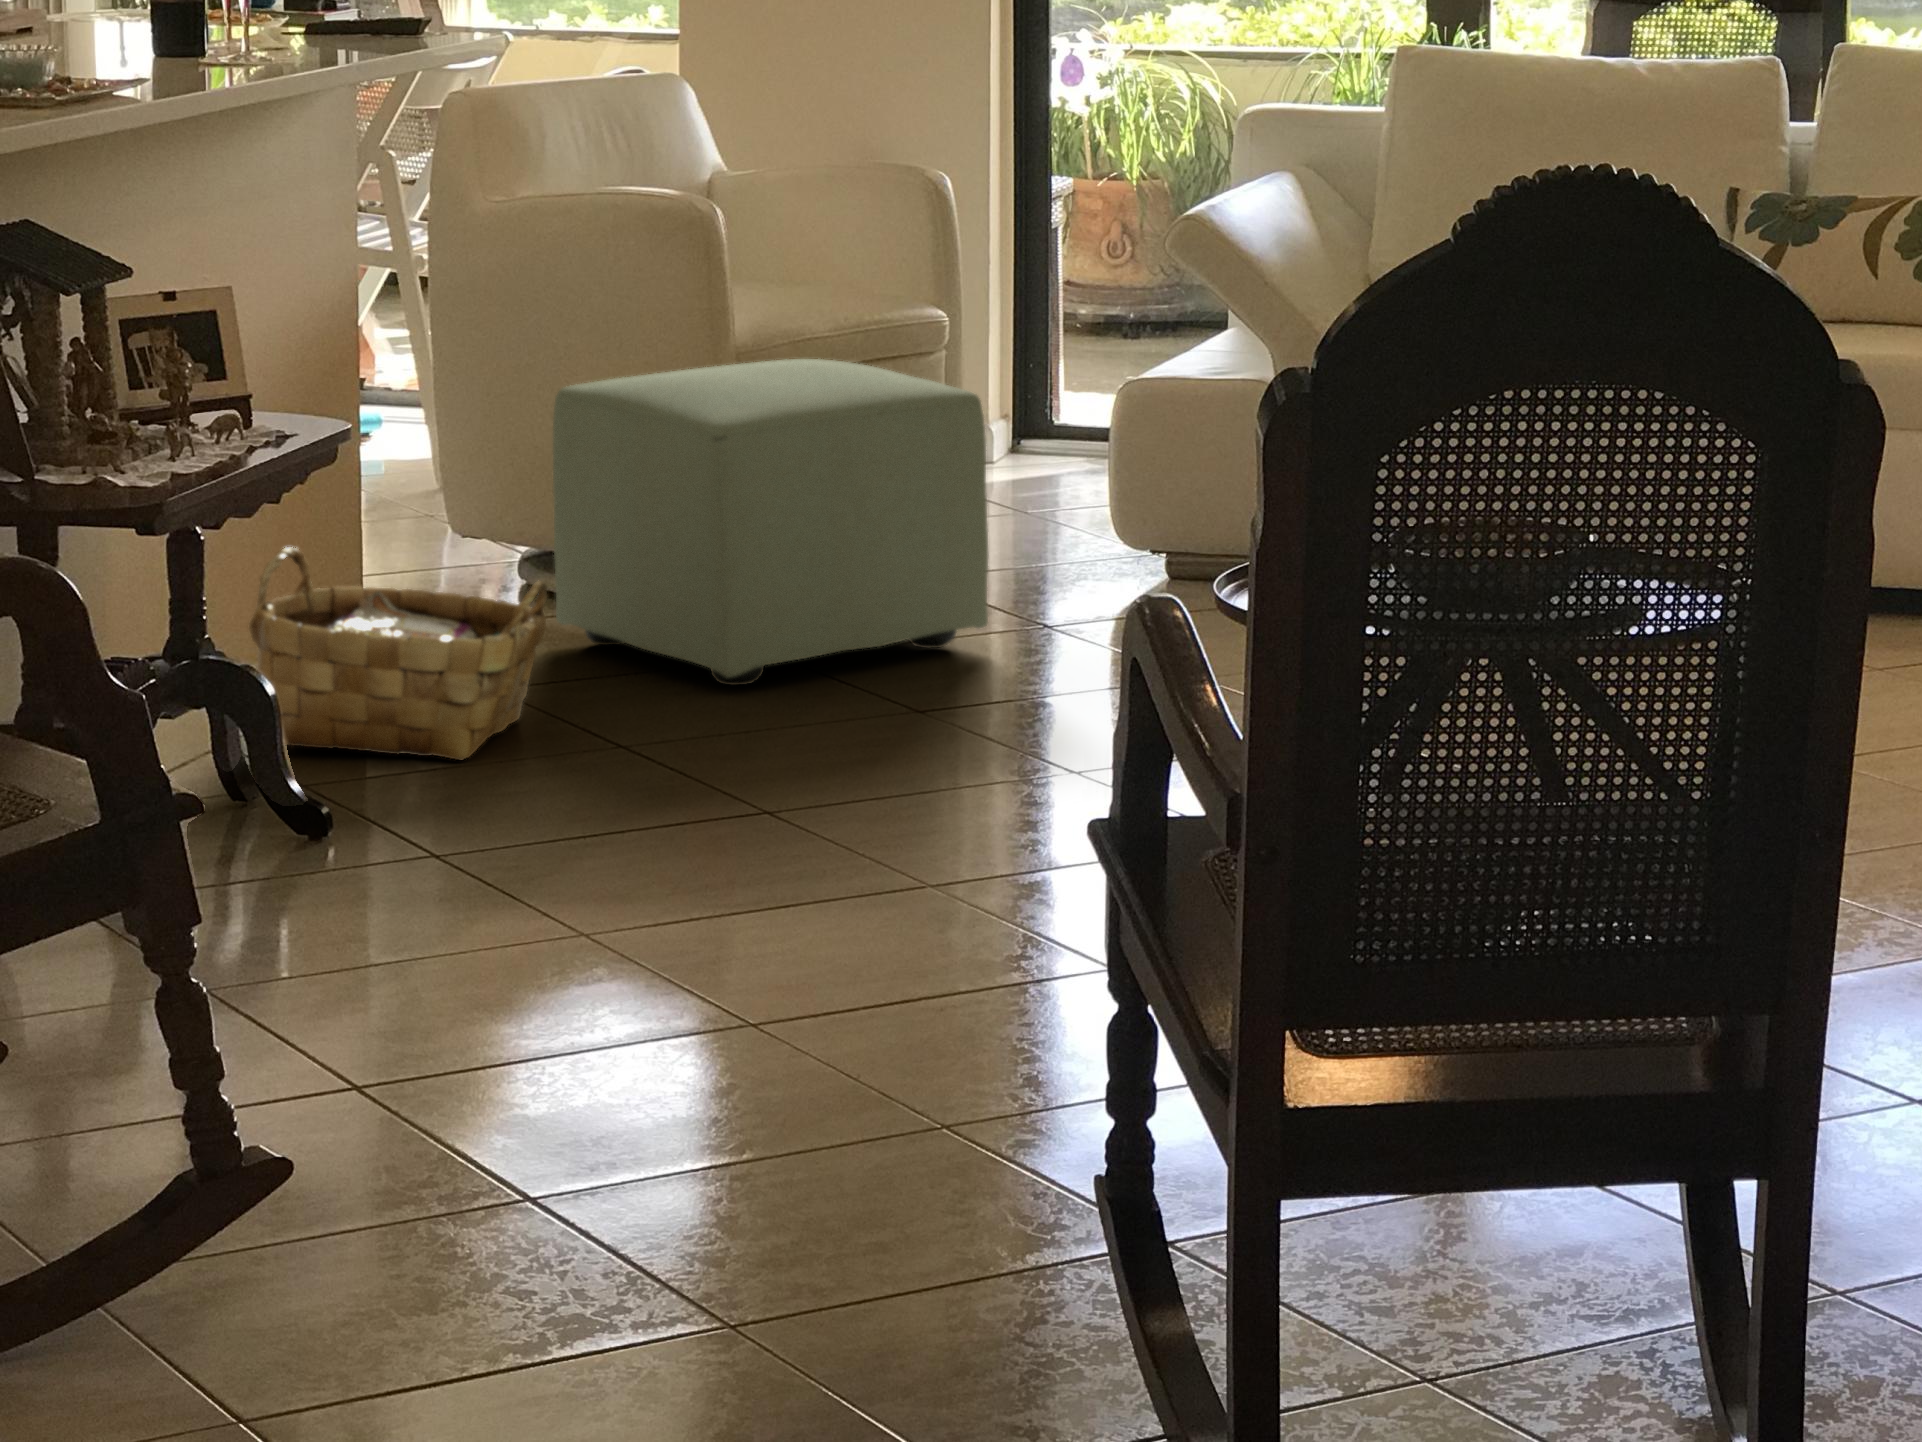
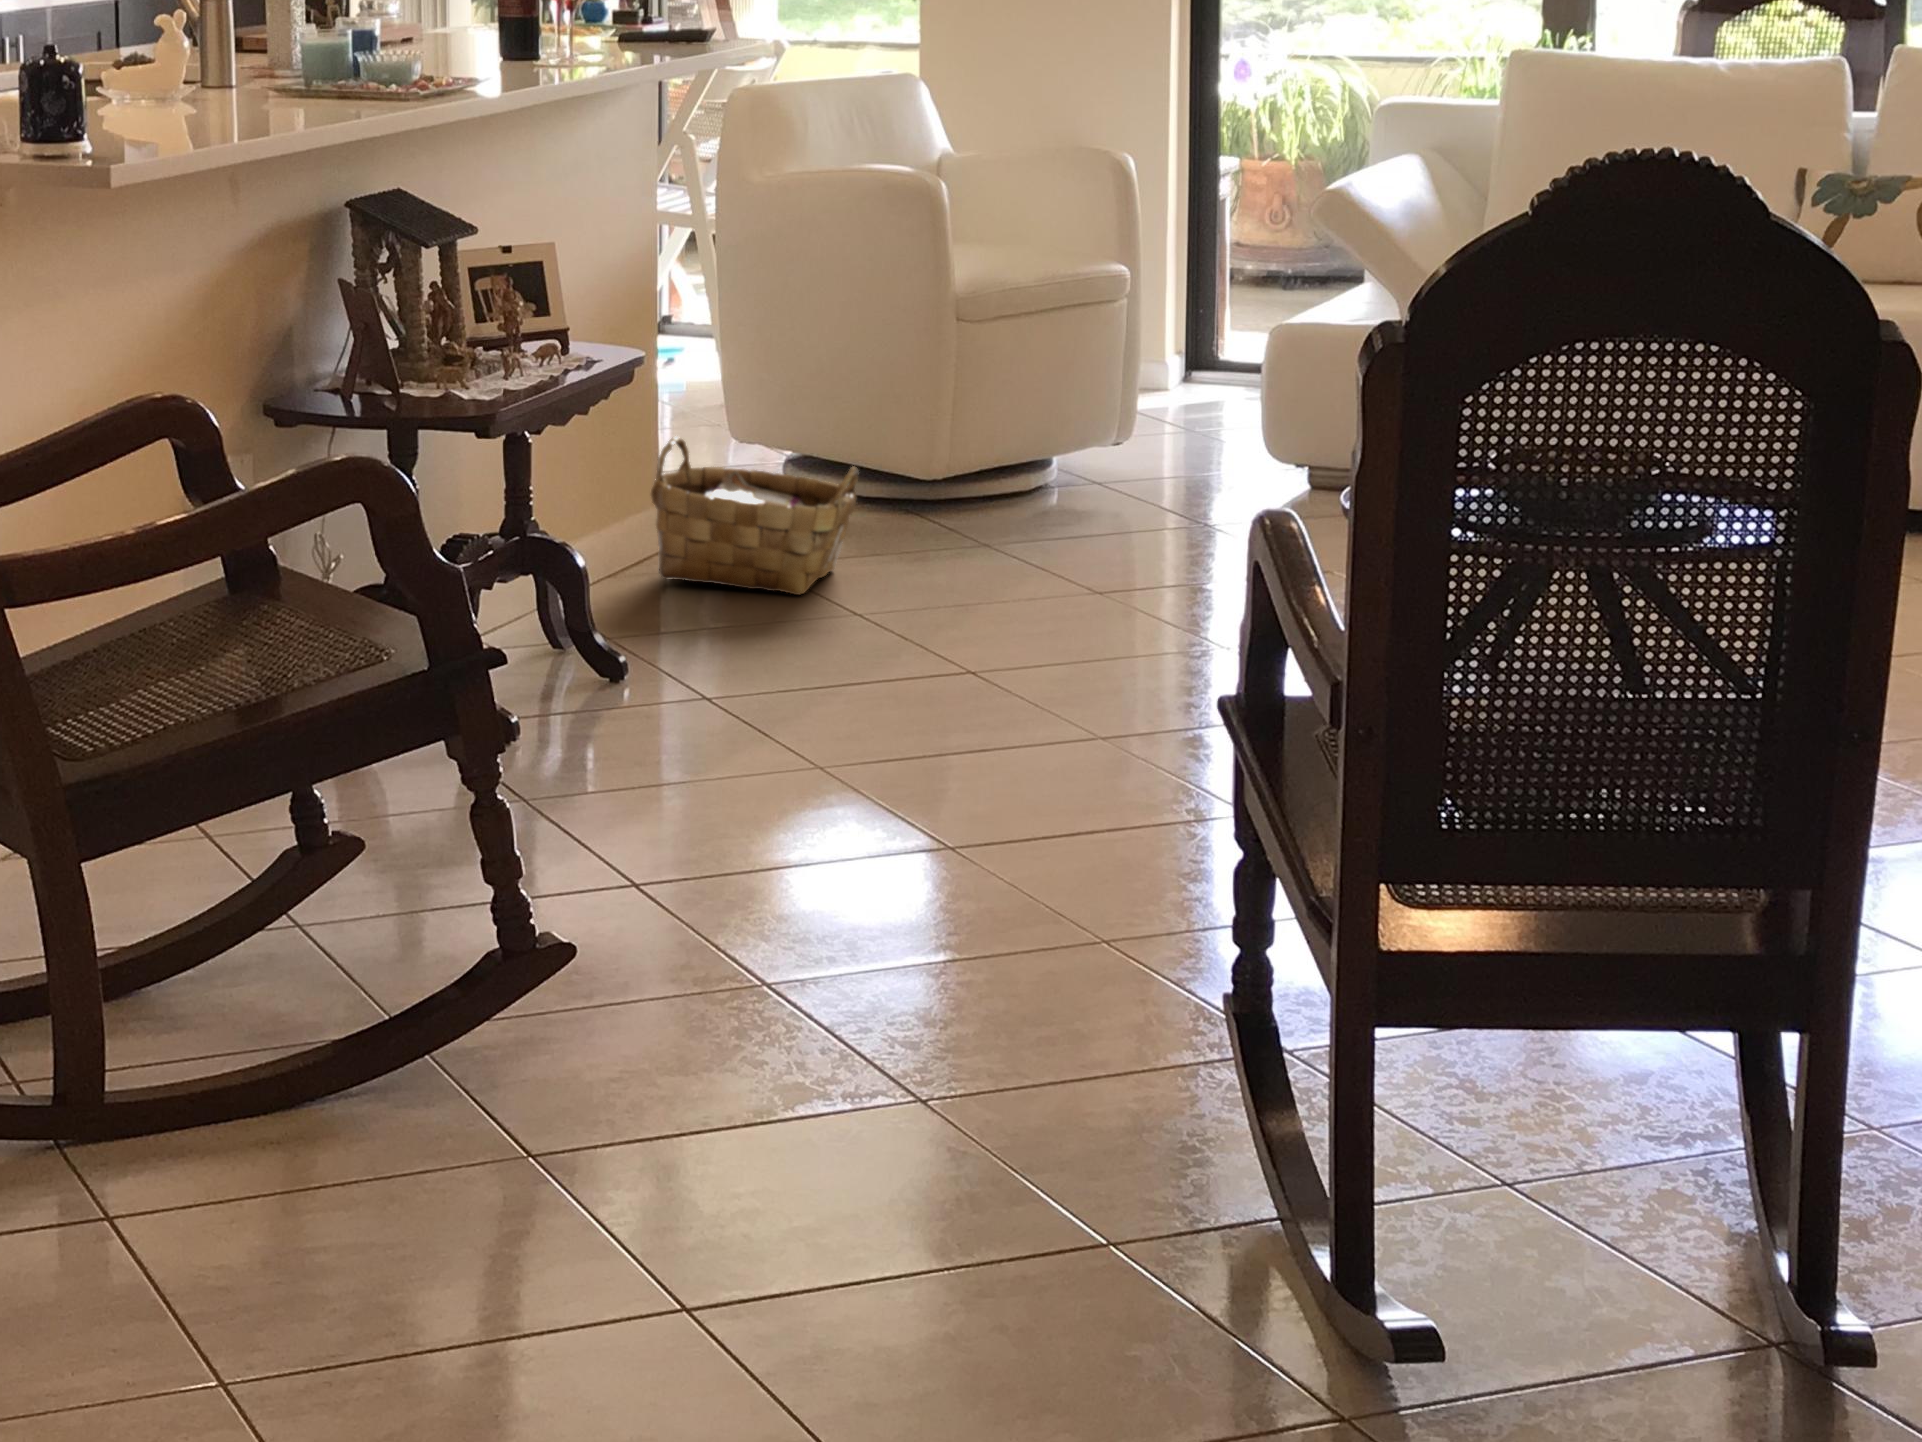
ottoman: present [553,359,988,685] -> none [852,306,1179,551]

